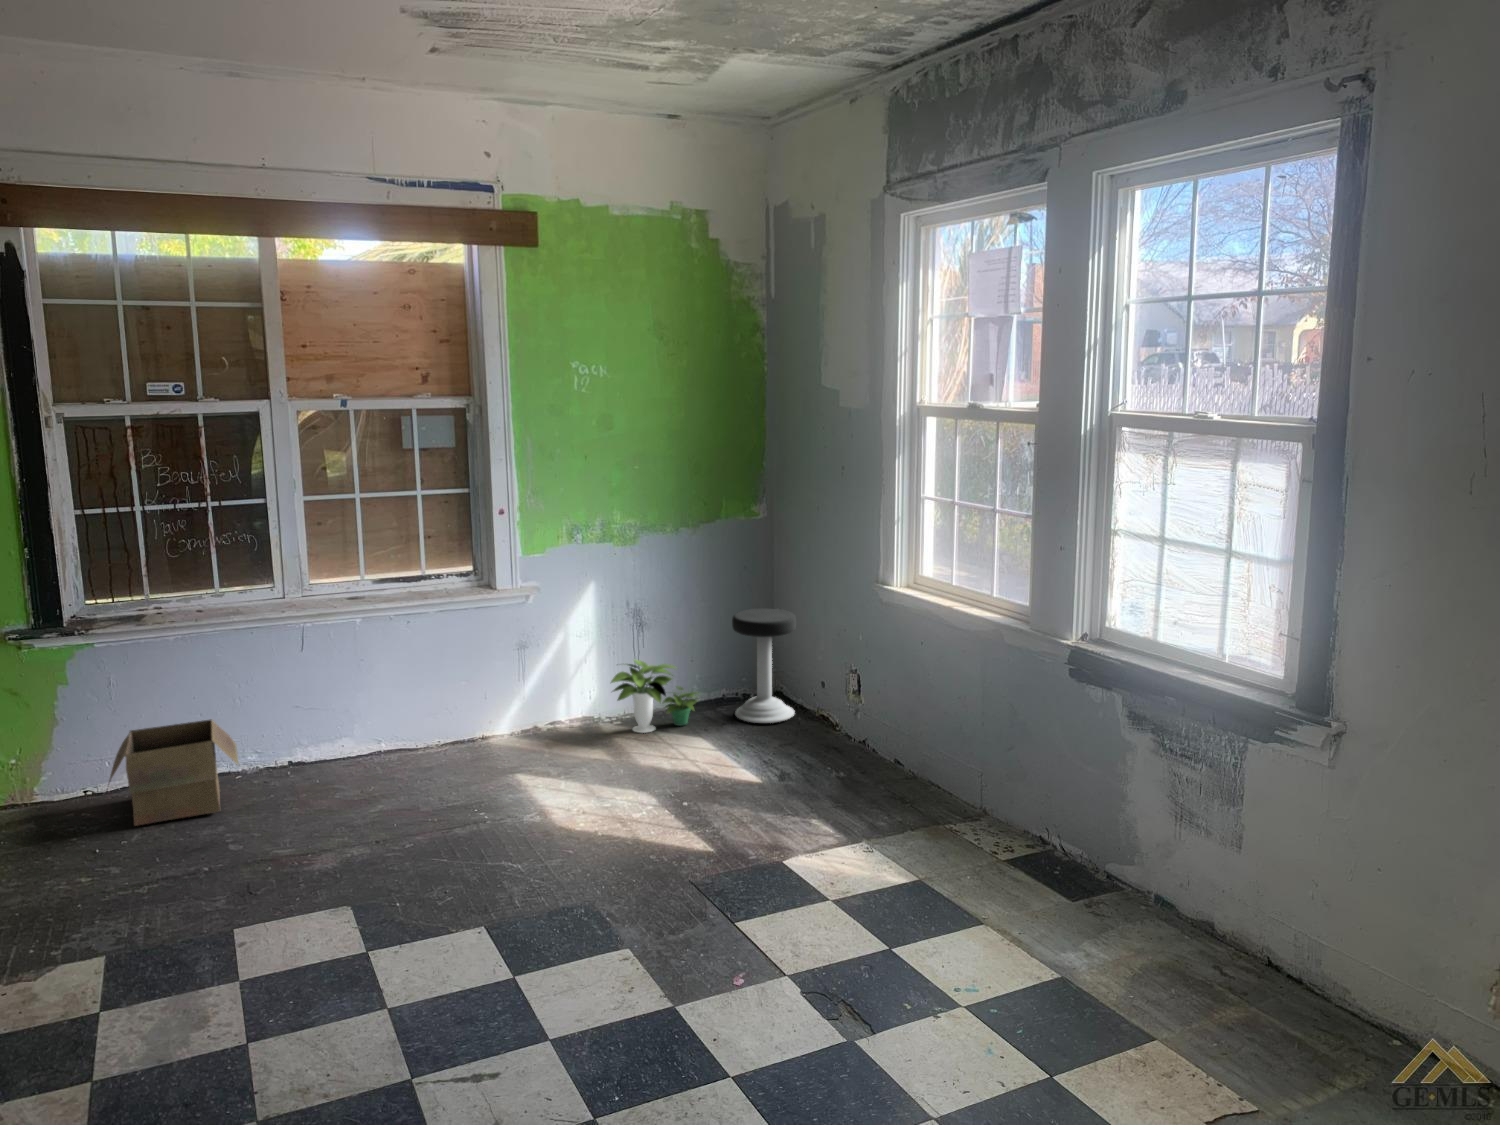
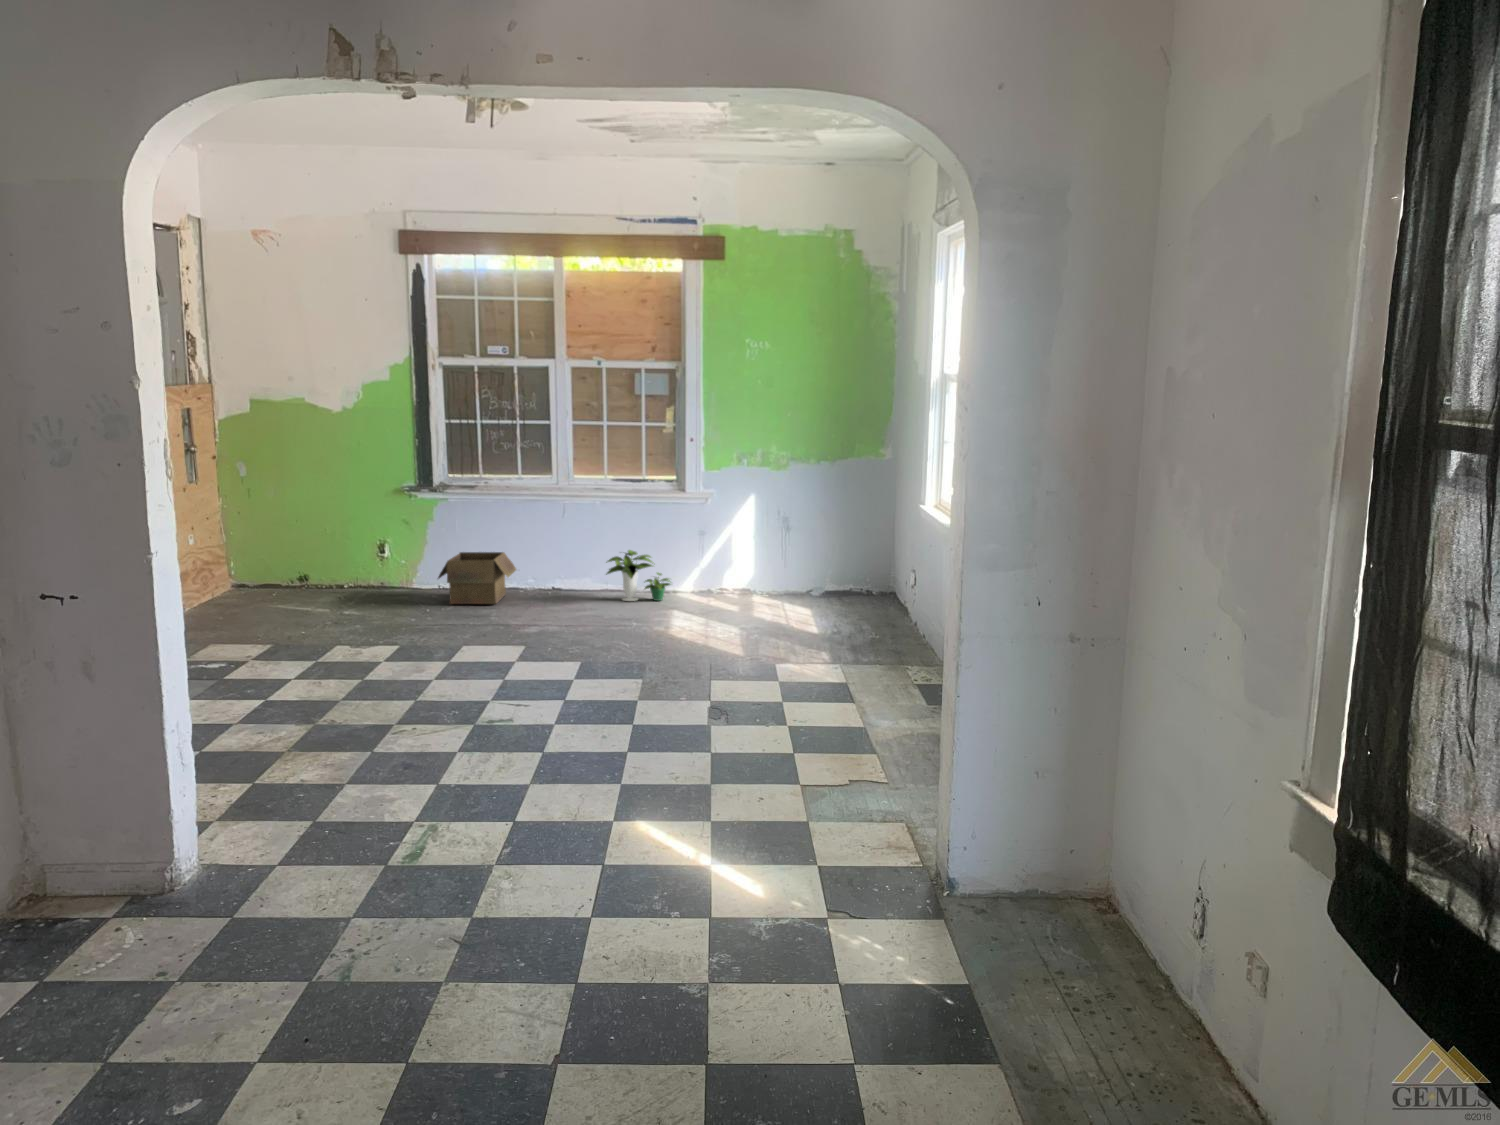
stool: present [732,609,796,723] -> none [848,525,897,608]
potted plant: present [611,659,699,733] -> present [606,550,670,601]

